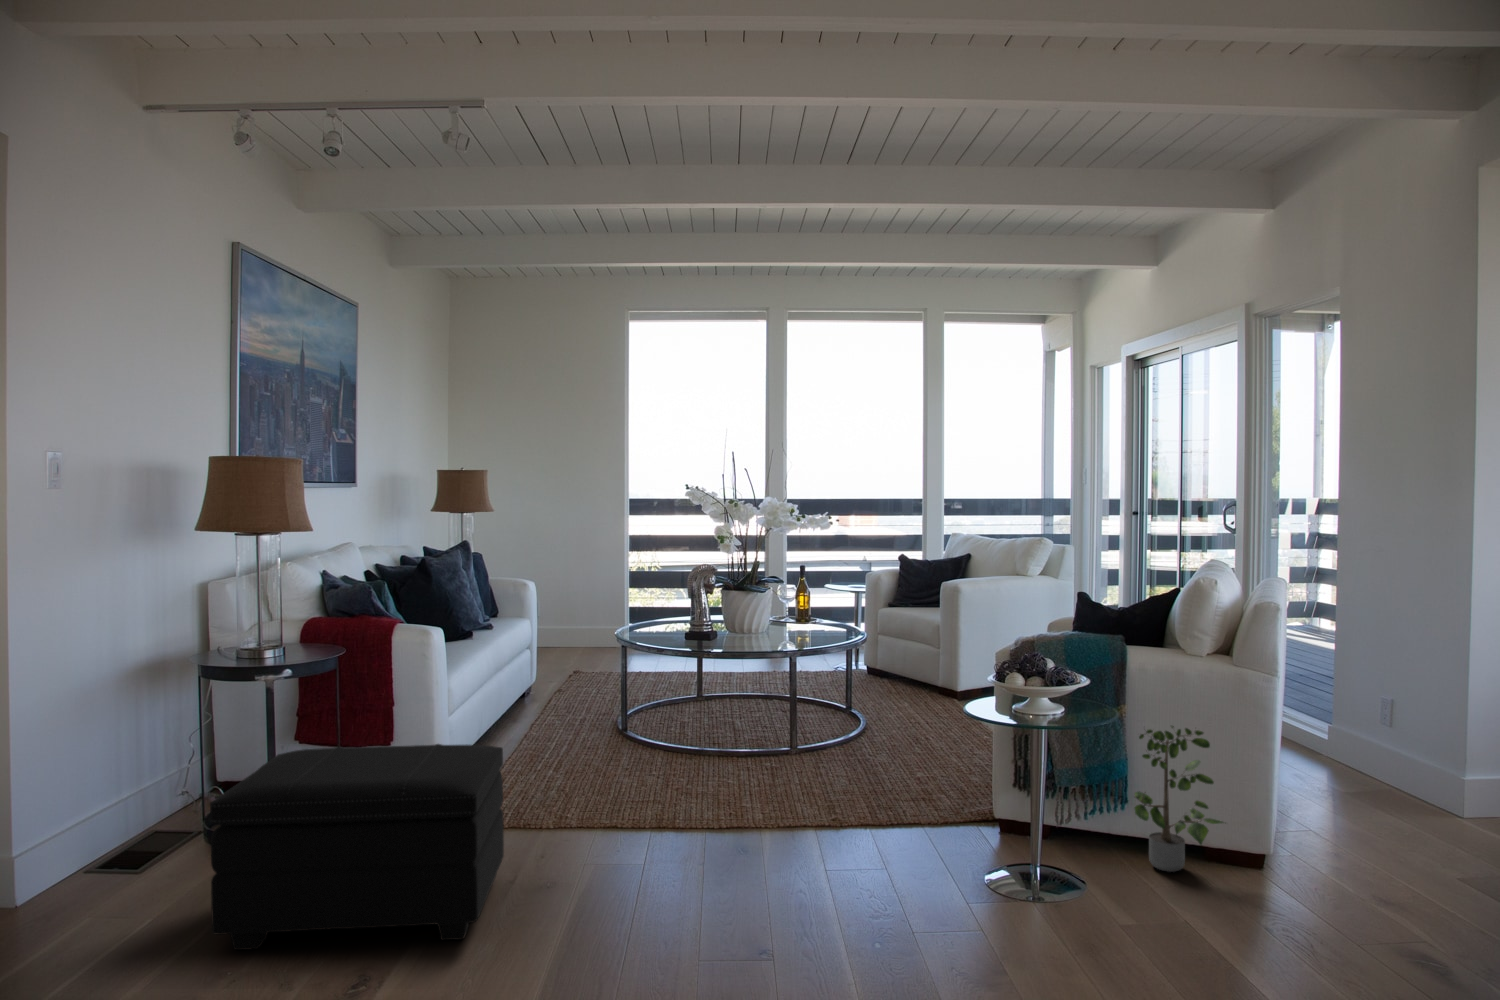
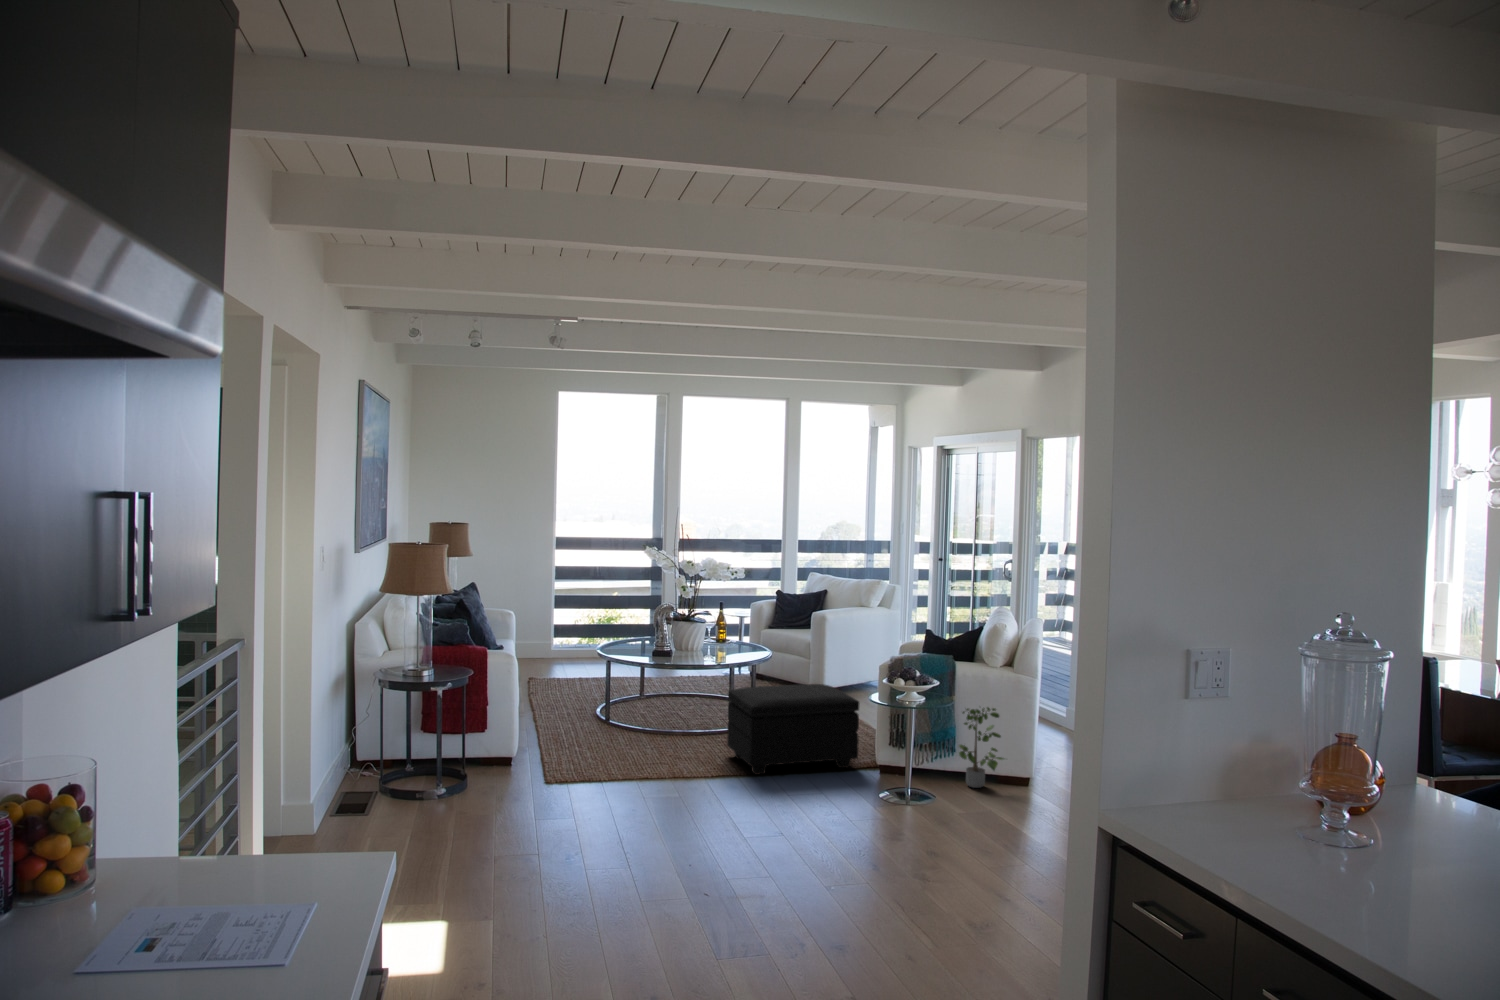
footstool: present [210,744,504,950] -> present [727,684,860,775]

